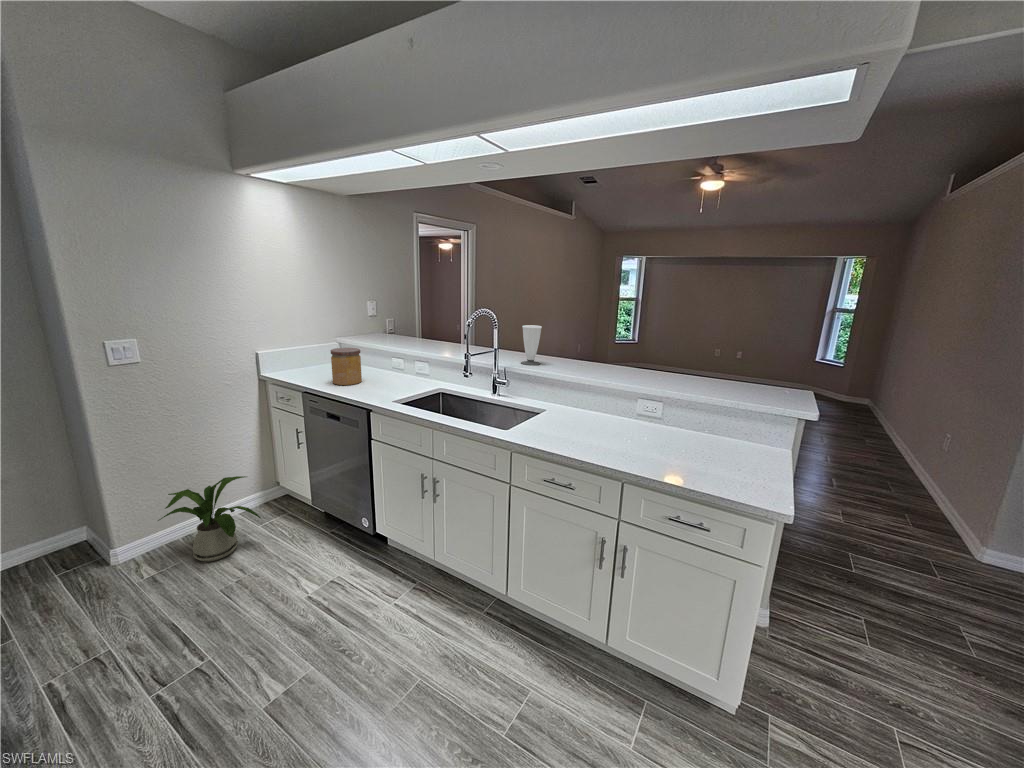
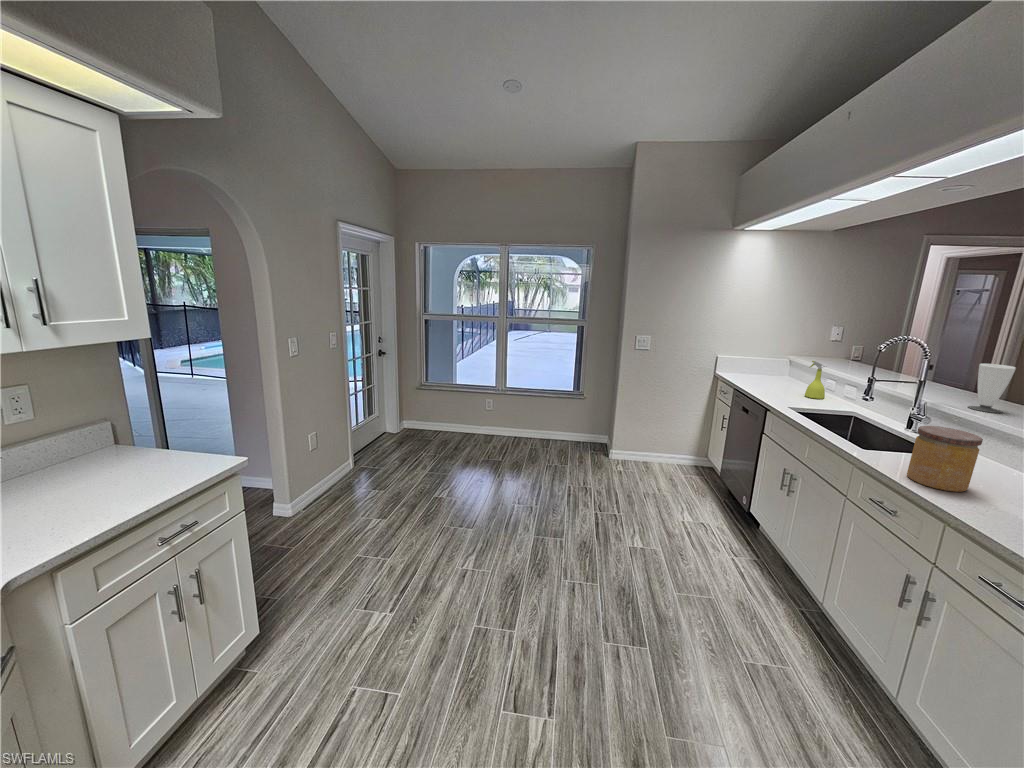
spray bottle: none [383,341,403,382] -> present [805,361,825,399]
jar: present [331,348,362,385] -> present [907,426,983,492]
house plant: present [158,476,261,562] -> none [632,430,684,480]

